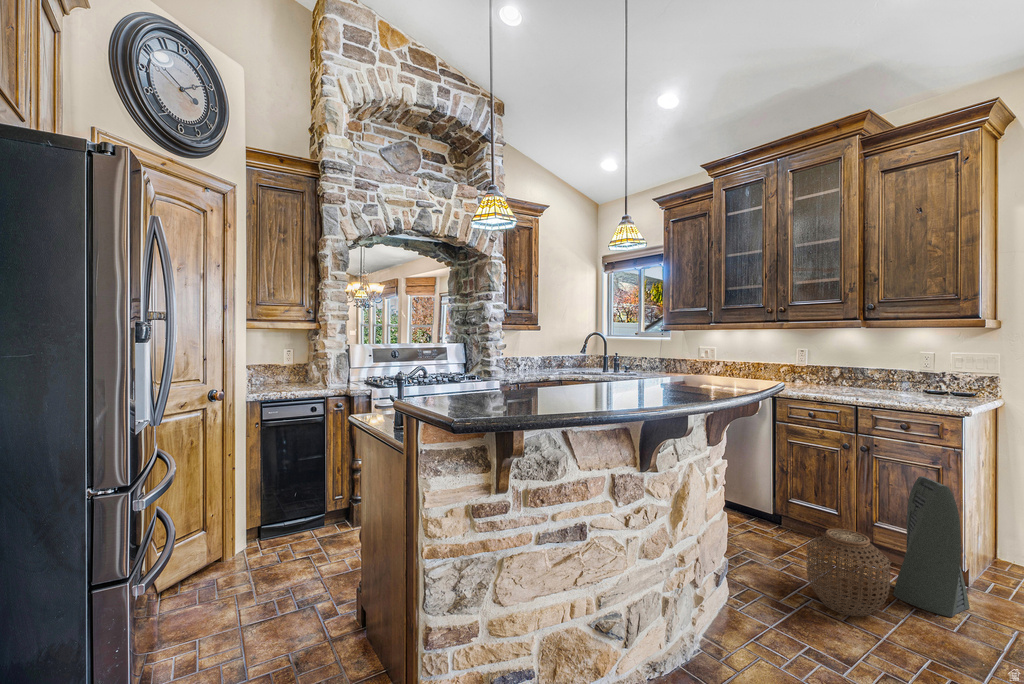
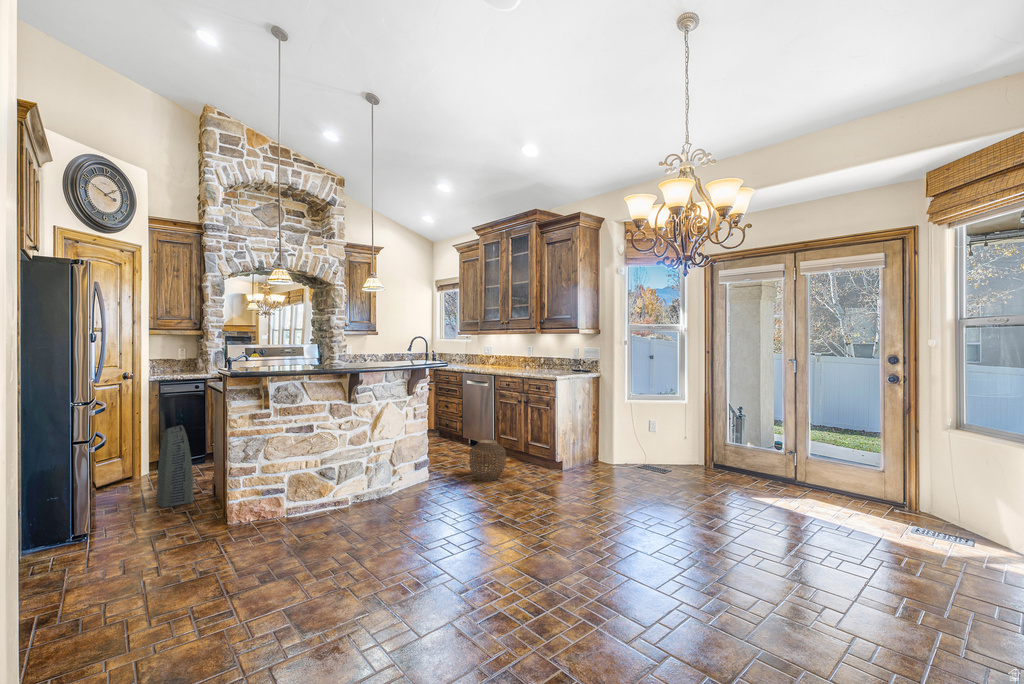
air purifier: present [893,476,970,617] -> present [157,425,194,507]

